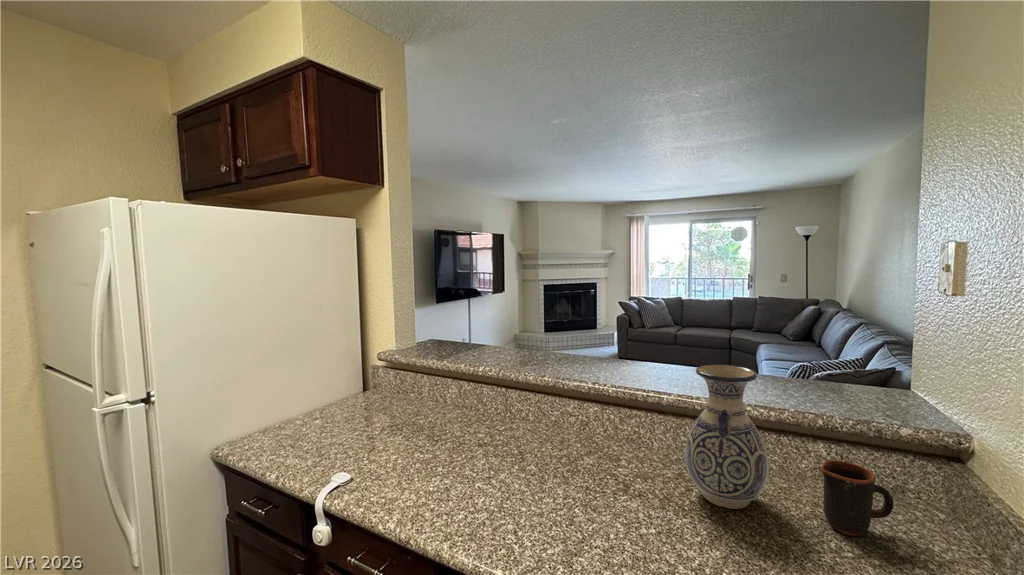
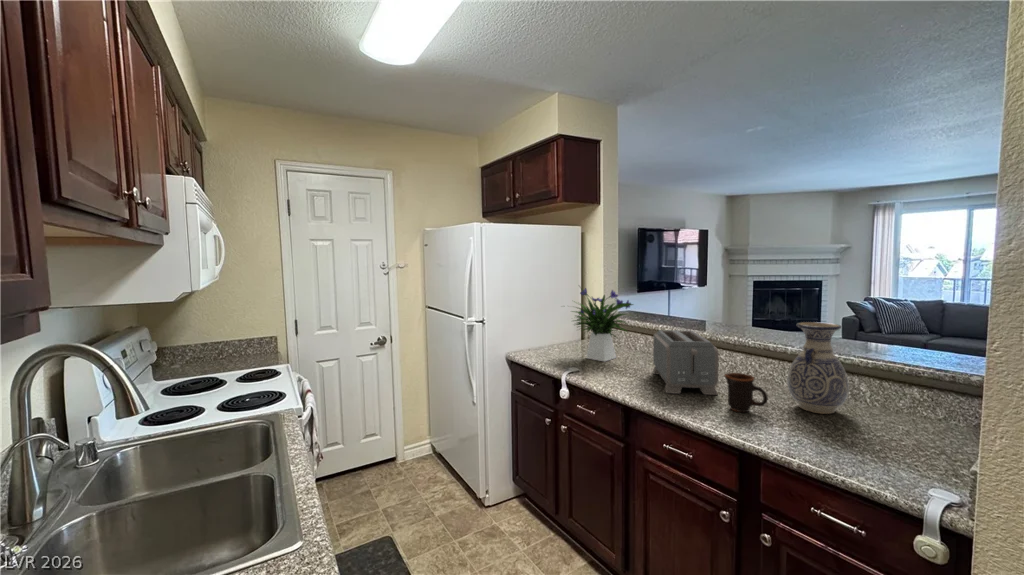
flower arrangement: none [315,313,445,441] -> present [572,288,633,362]
toaster: none [479,381,591,514] -> present [653,330,719,395]
mug: present [821,461,894,536] -> present [725,373,768,412]

